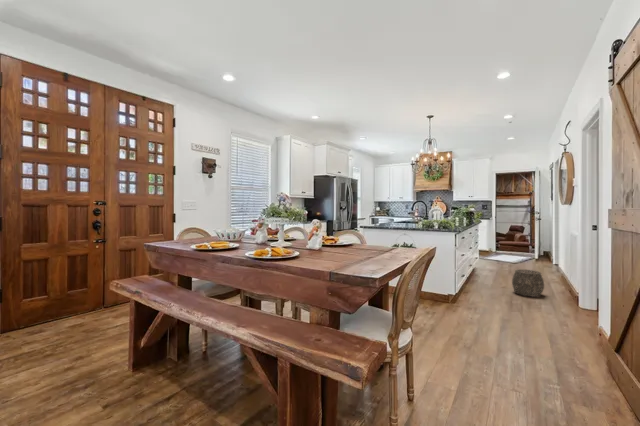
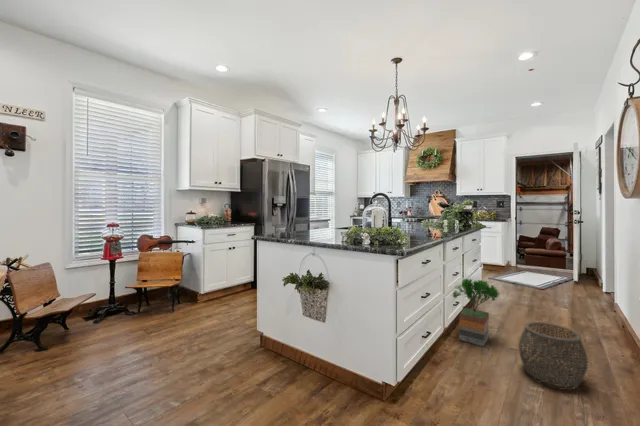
potted tree: none [473,251,500,287] -> present [453,279,499,346]

